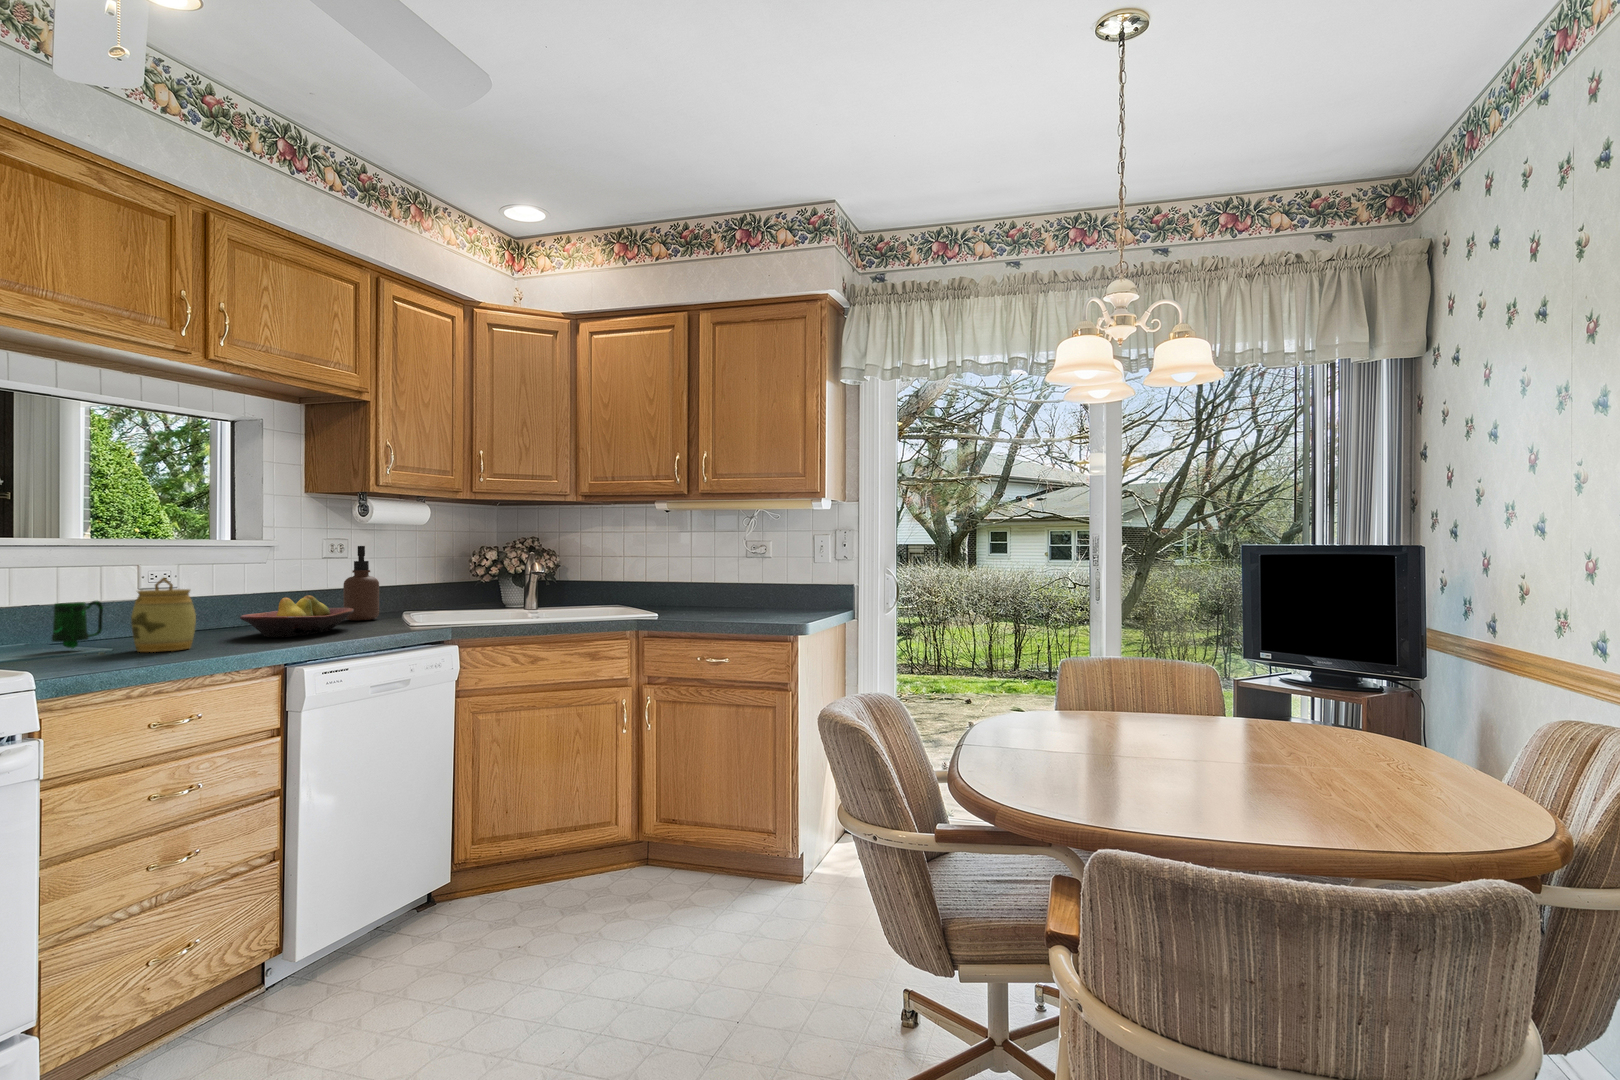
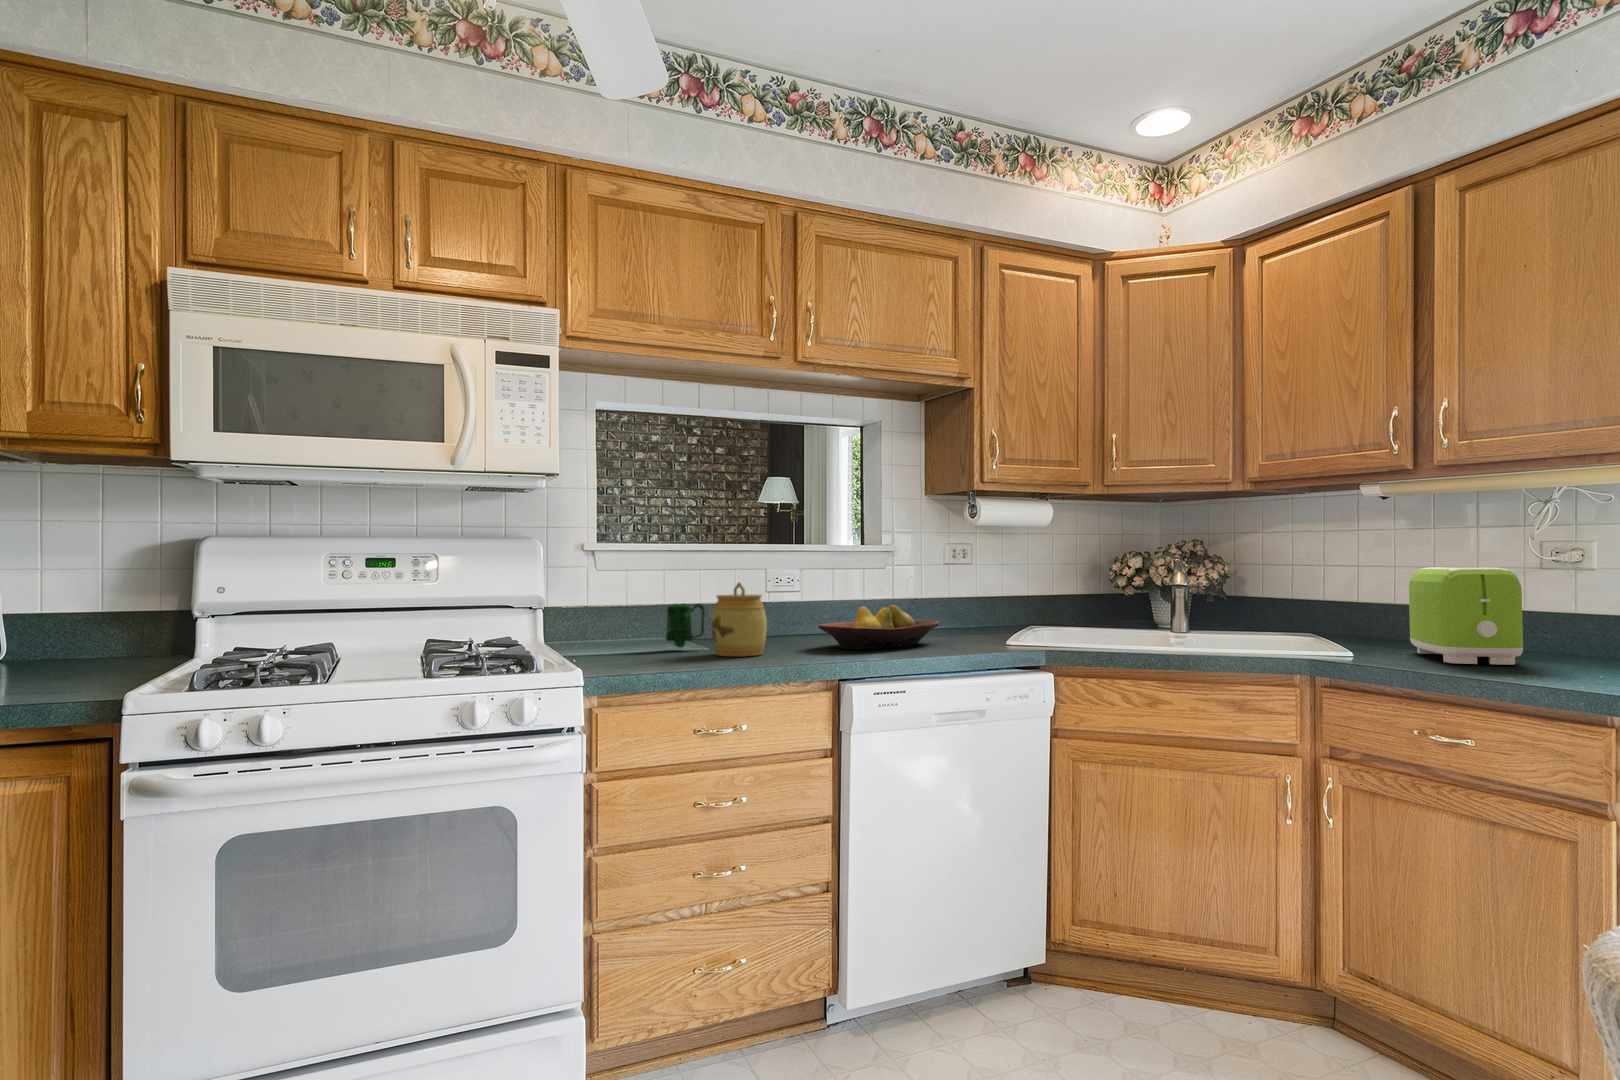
soap dispenser: present [343,546,379,621] -> none [949,551,986,635]
toaster: none [696,559,762,619] -> present [1409,567,1523,665]

